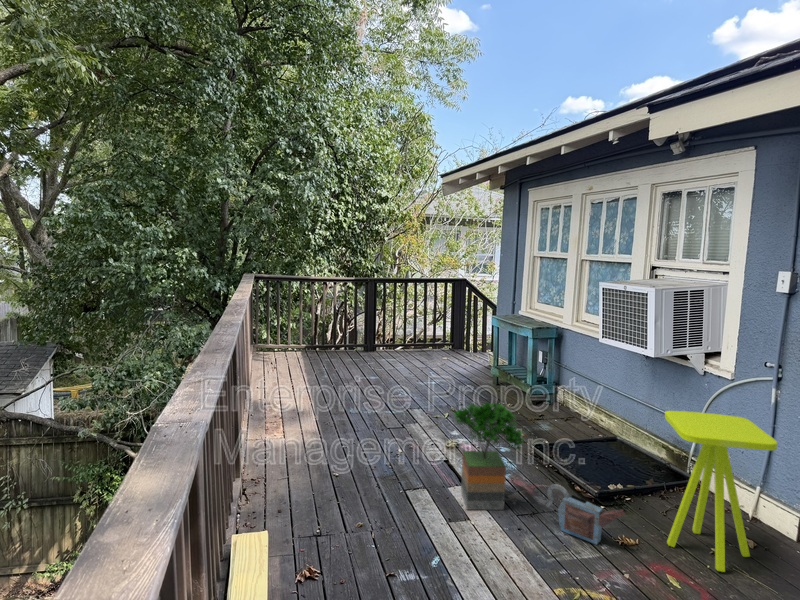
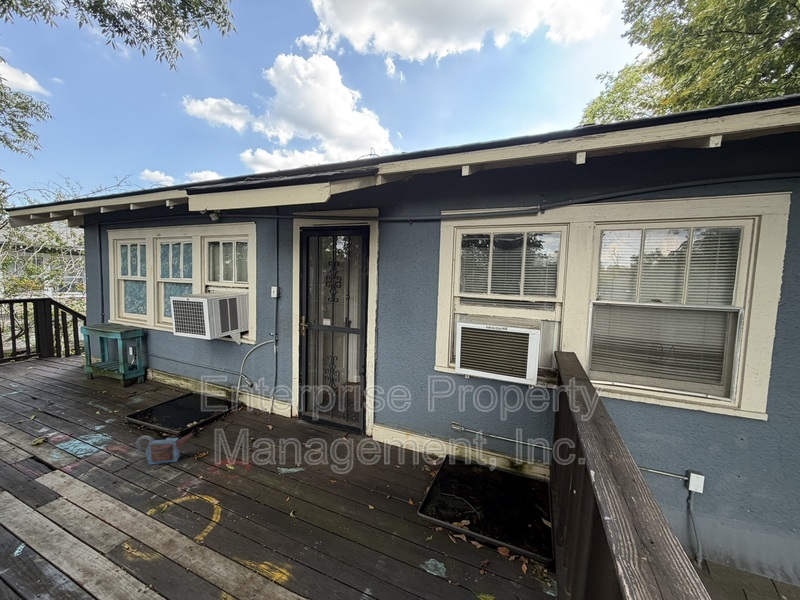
potted tree: present [455,403,524,510] -> none [29,395,112,488]
side table: present [665,411,777,572] -> none [214,361,268,442]

